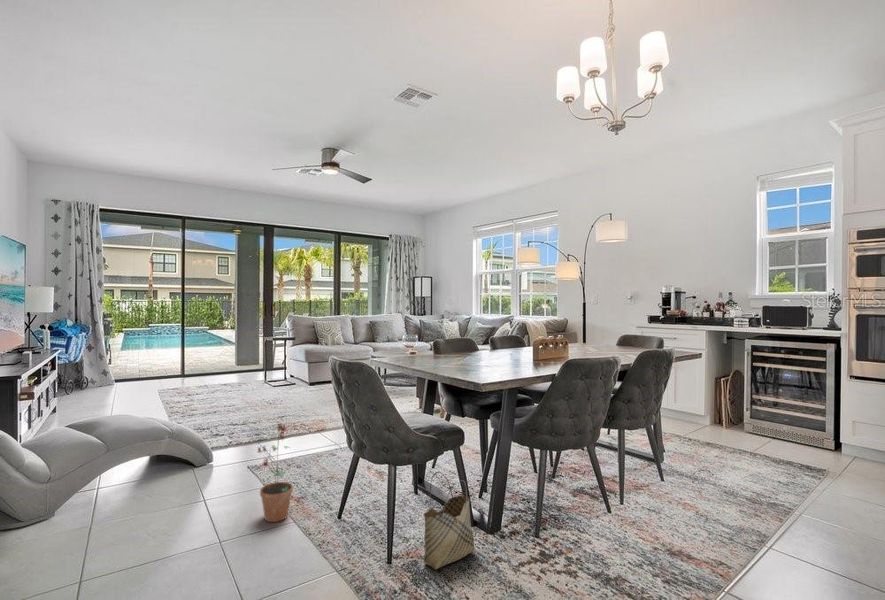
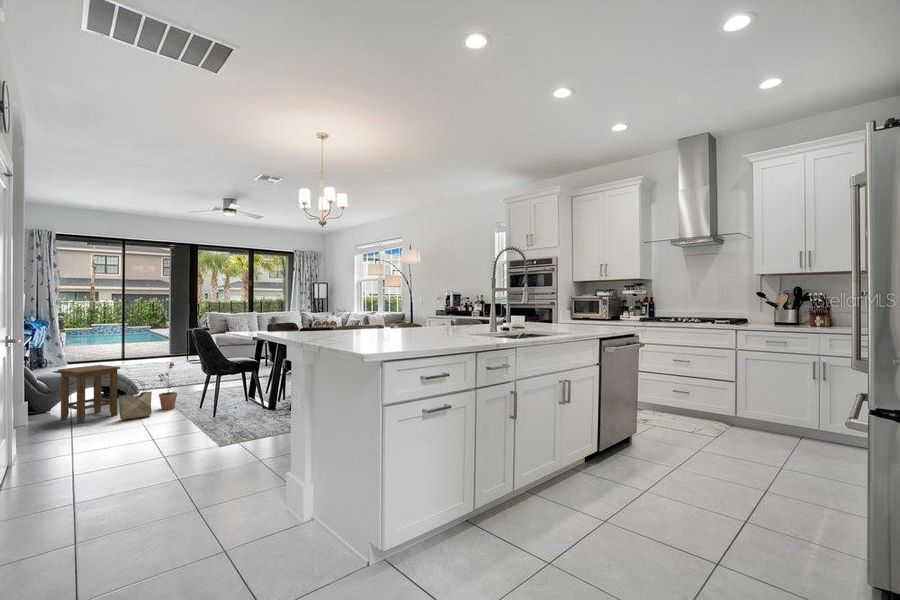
stool: none [68,429,189,576] -> present [58,365,120,423]
woven basket: present [424,472,474,570] -> present [119,380,152,420]

